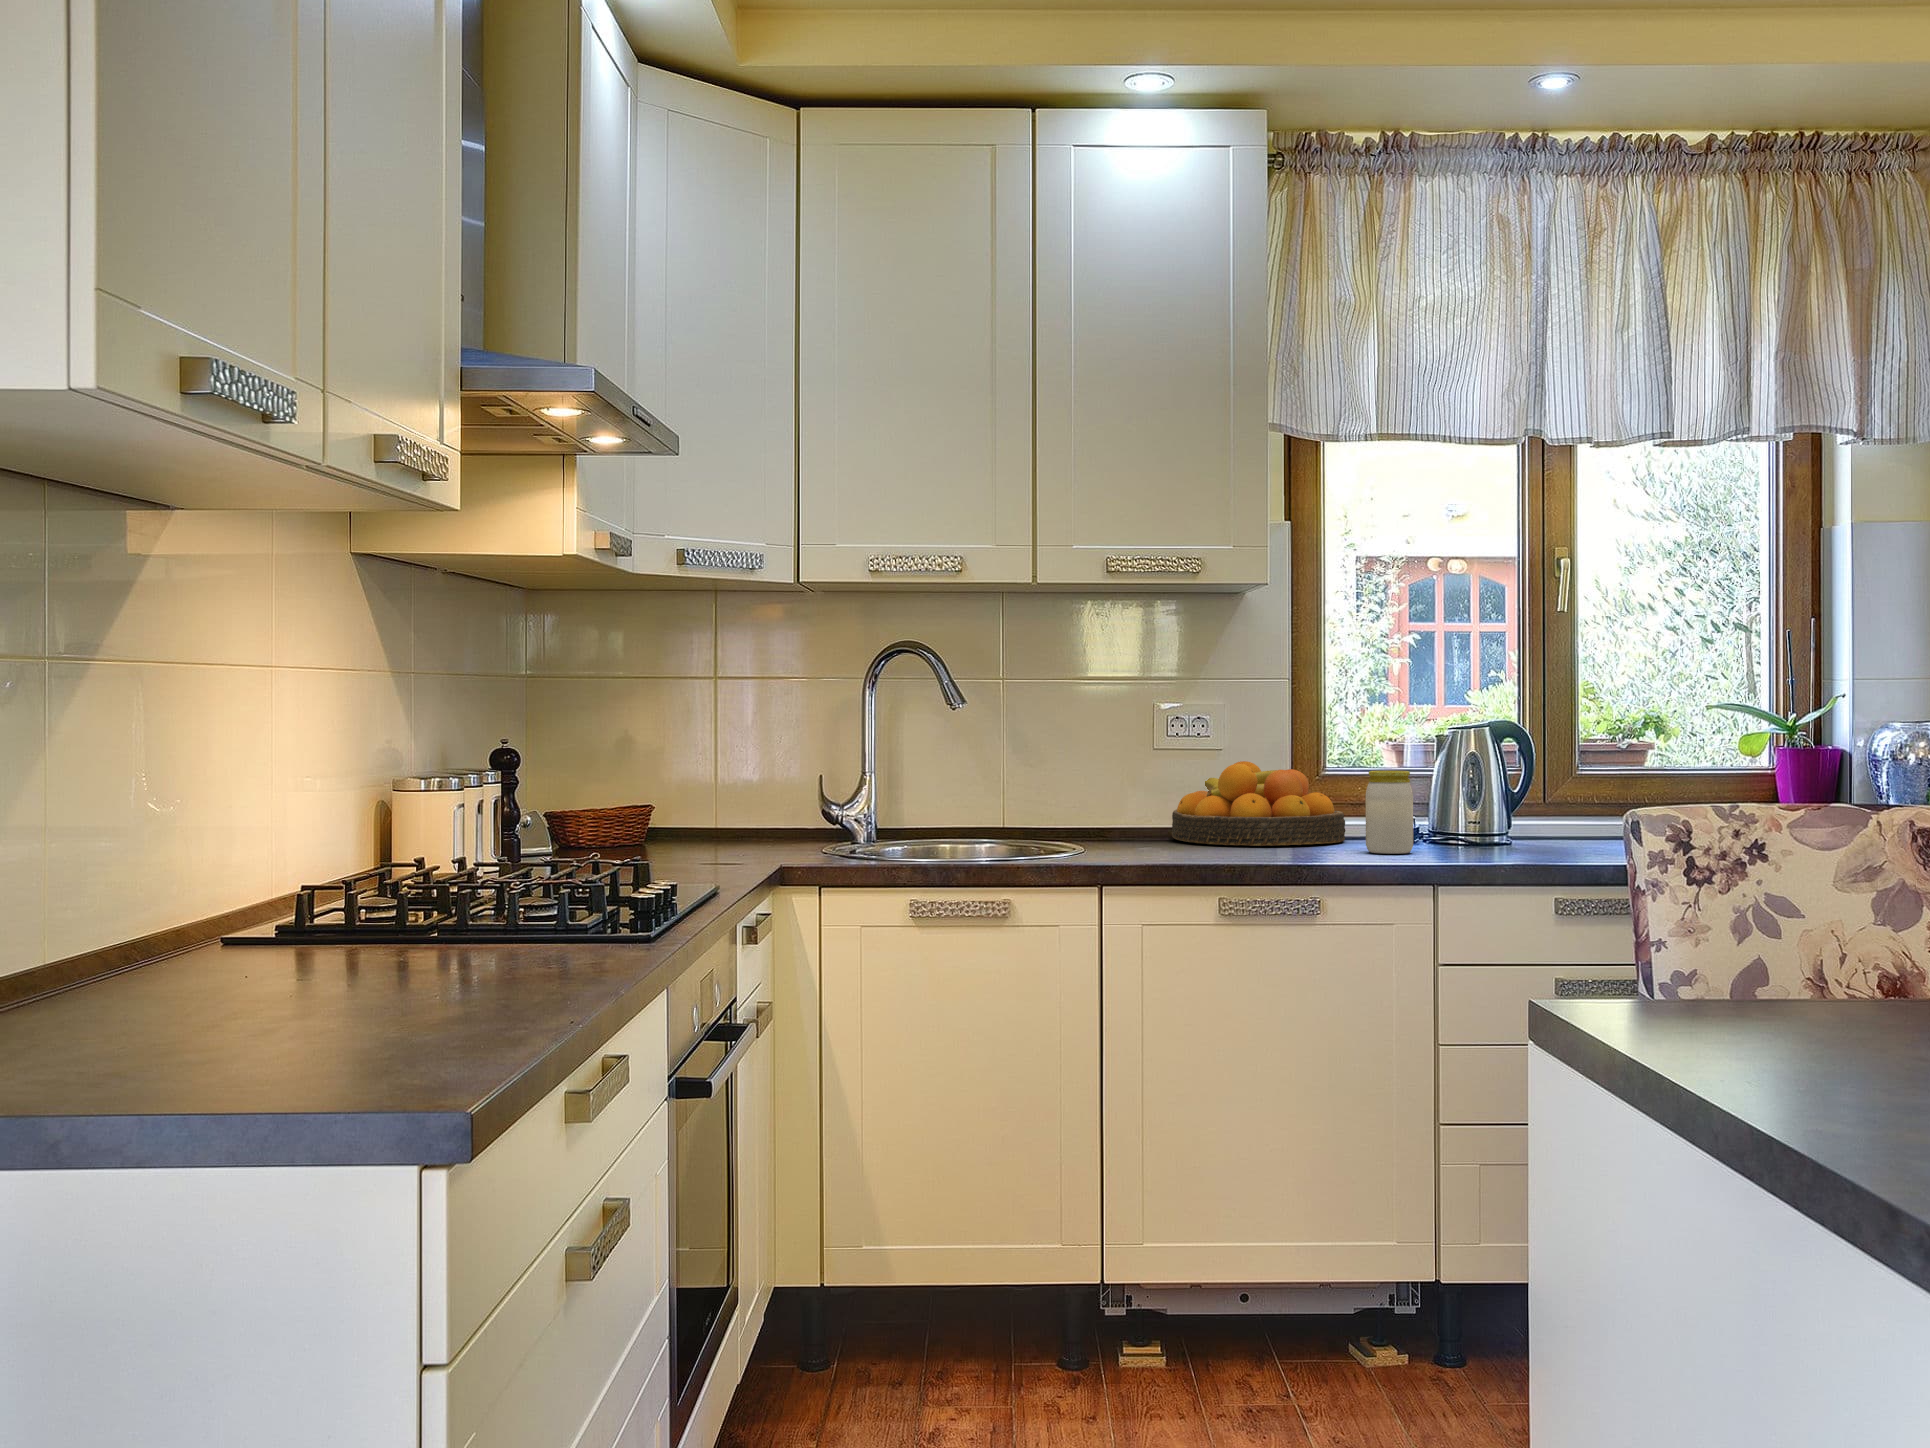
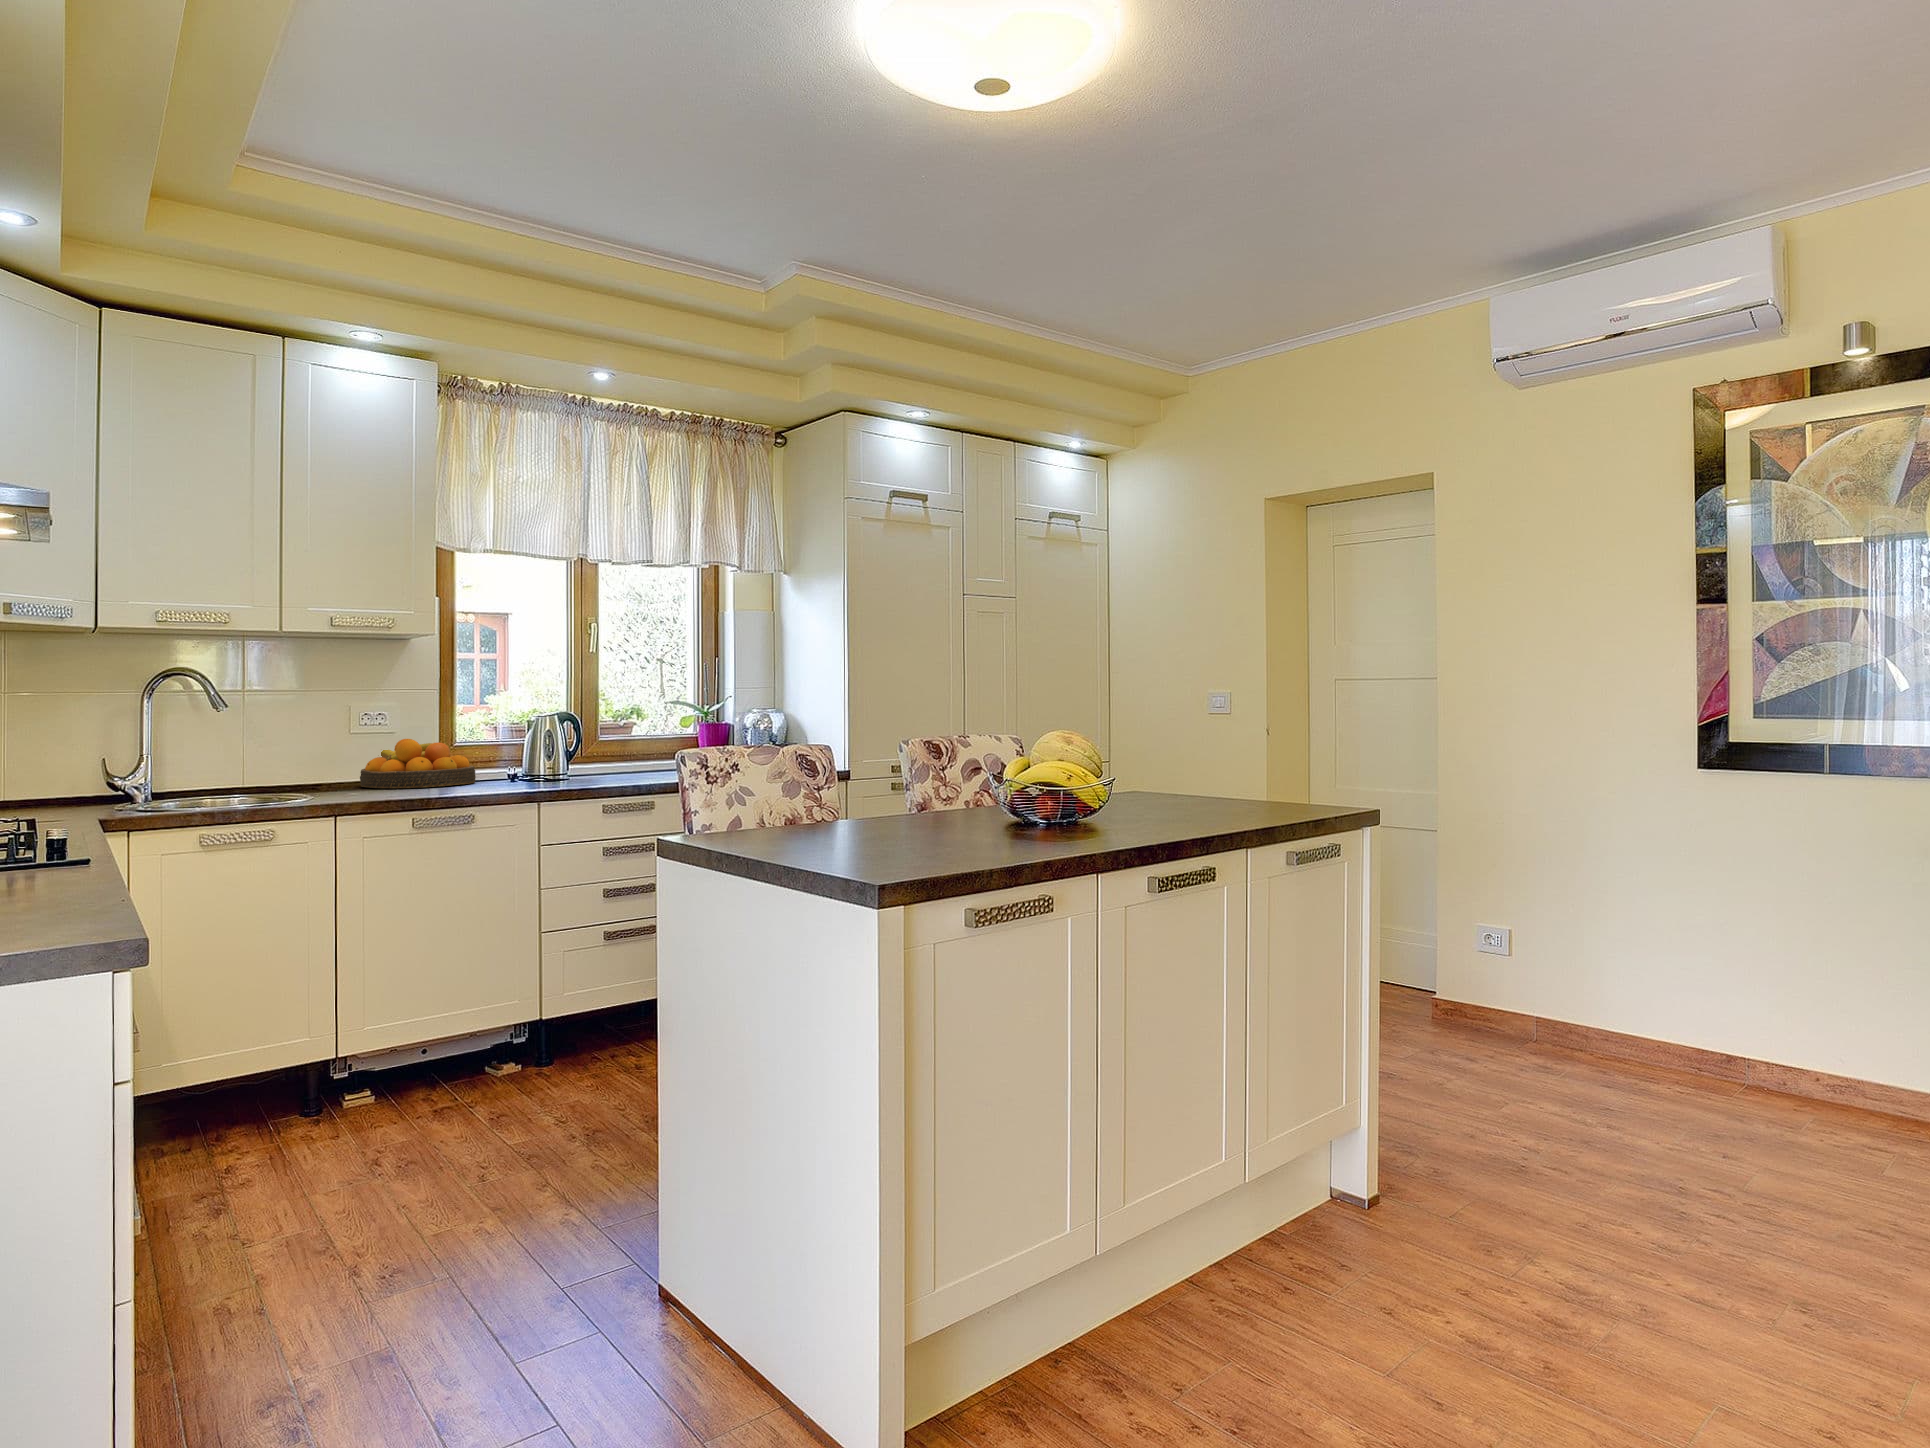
jar: present [1366,771,1413,854] -> none [497,741,525,787]

